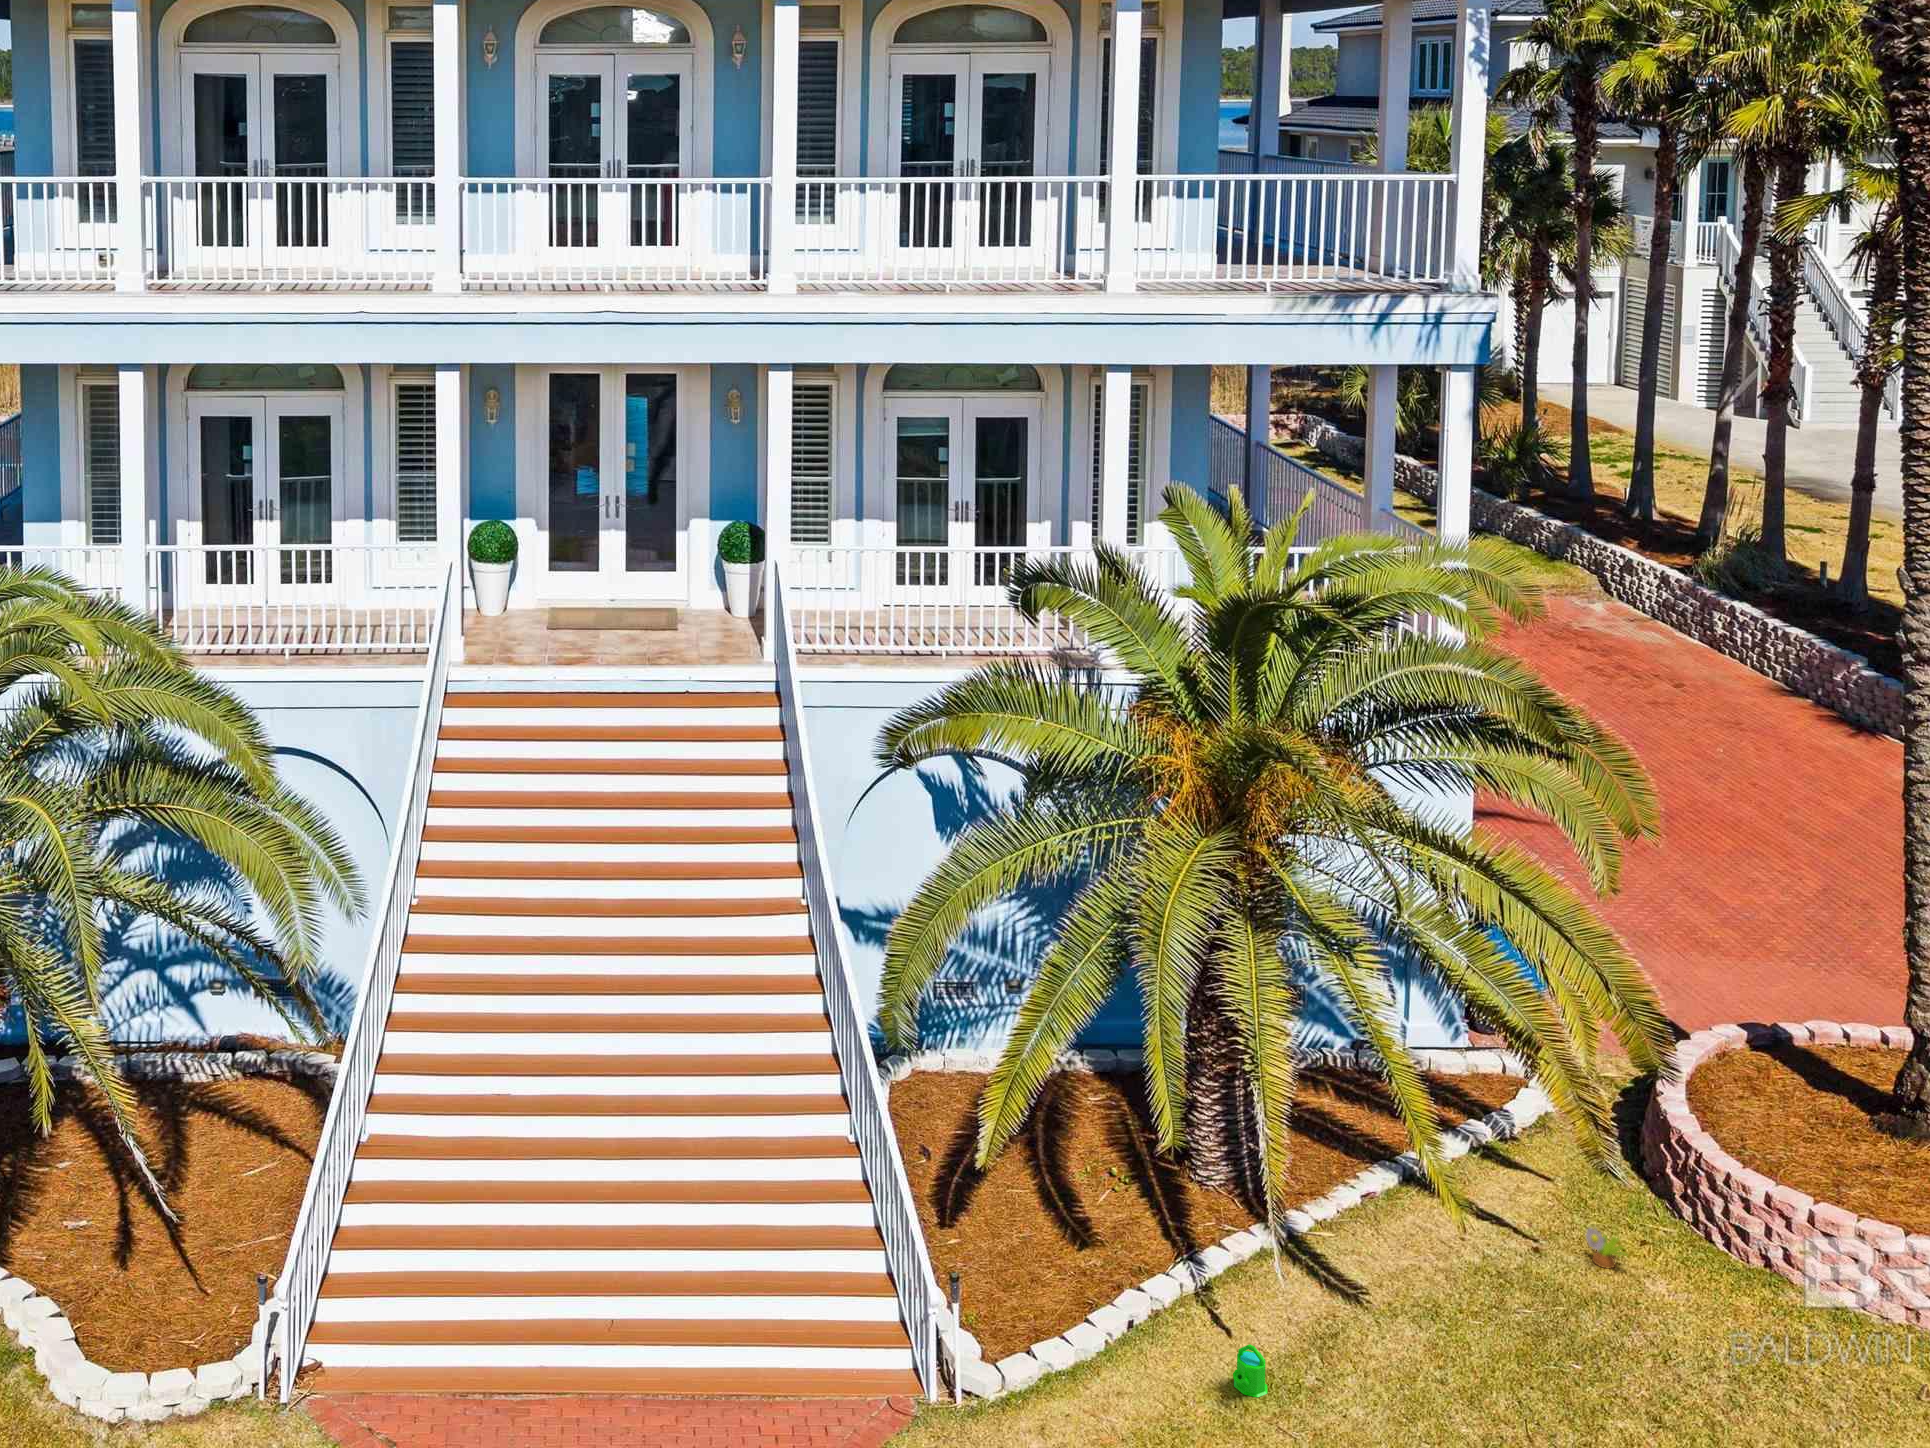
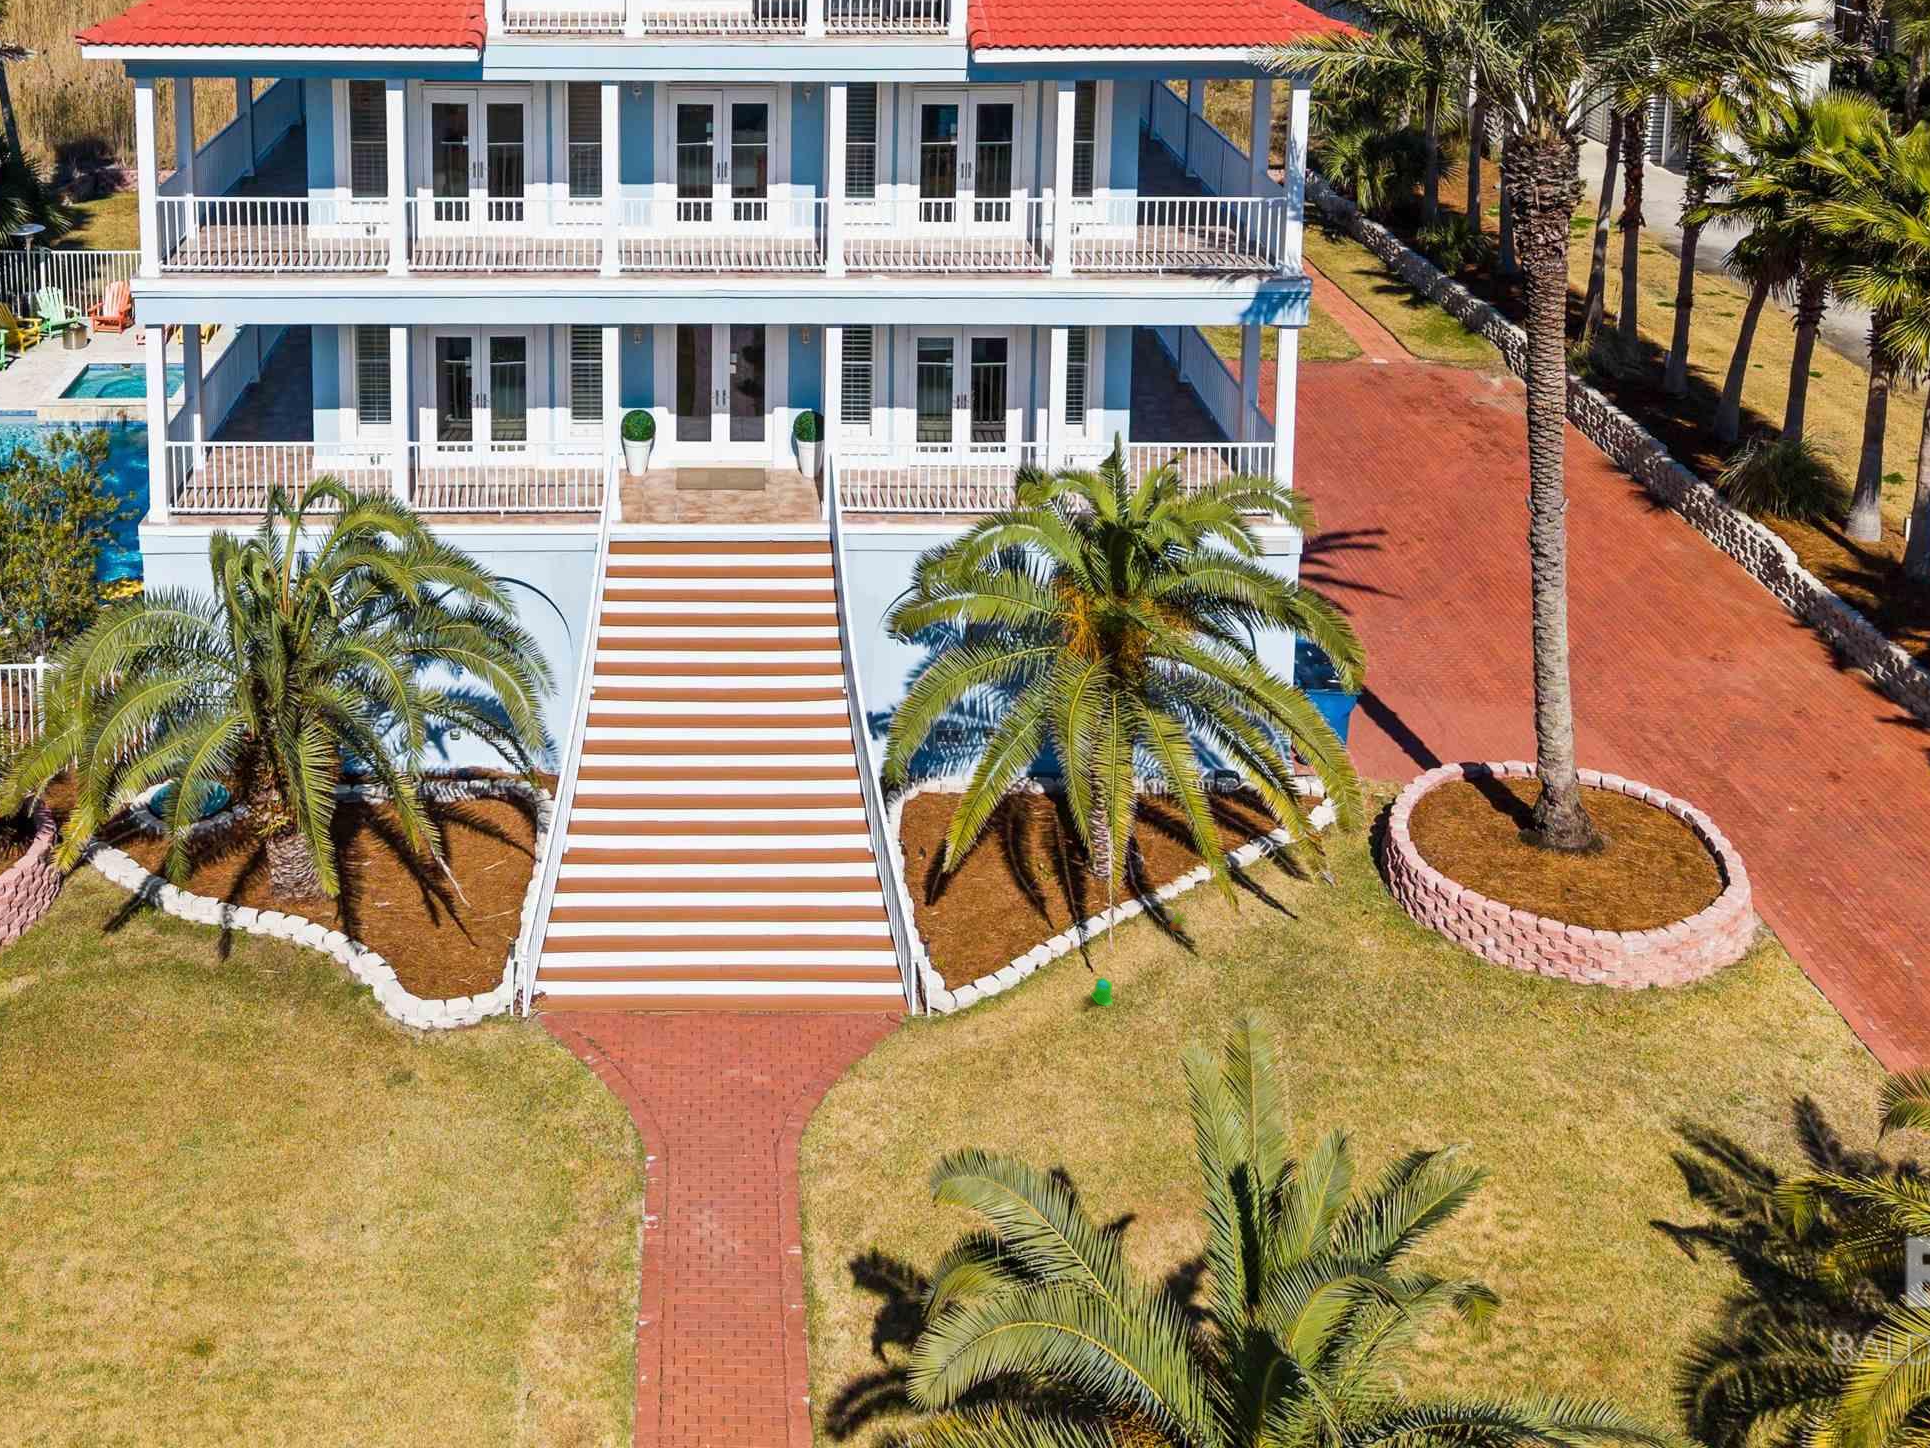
decorative plant: present [1586,1228,1627,1268] -> present [1165,908,1186,931]

